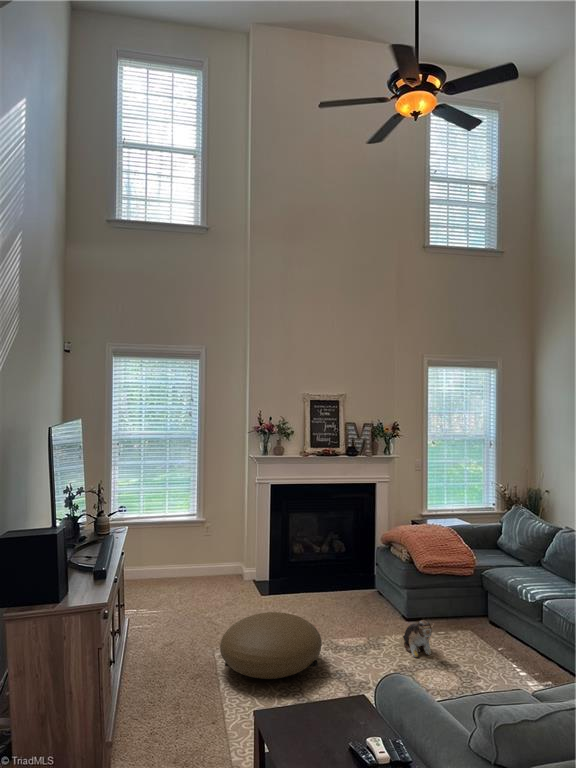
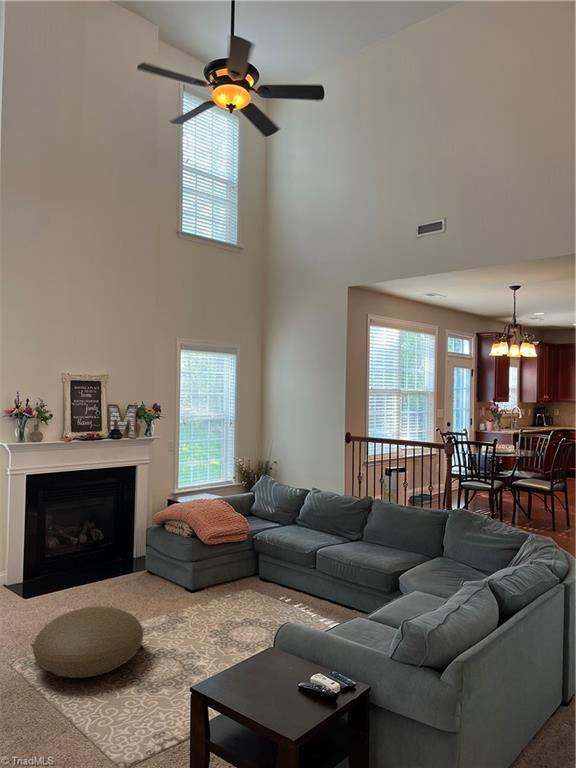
plush toy: present [403,620,434,657] -> none [199,587,238,622]

